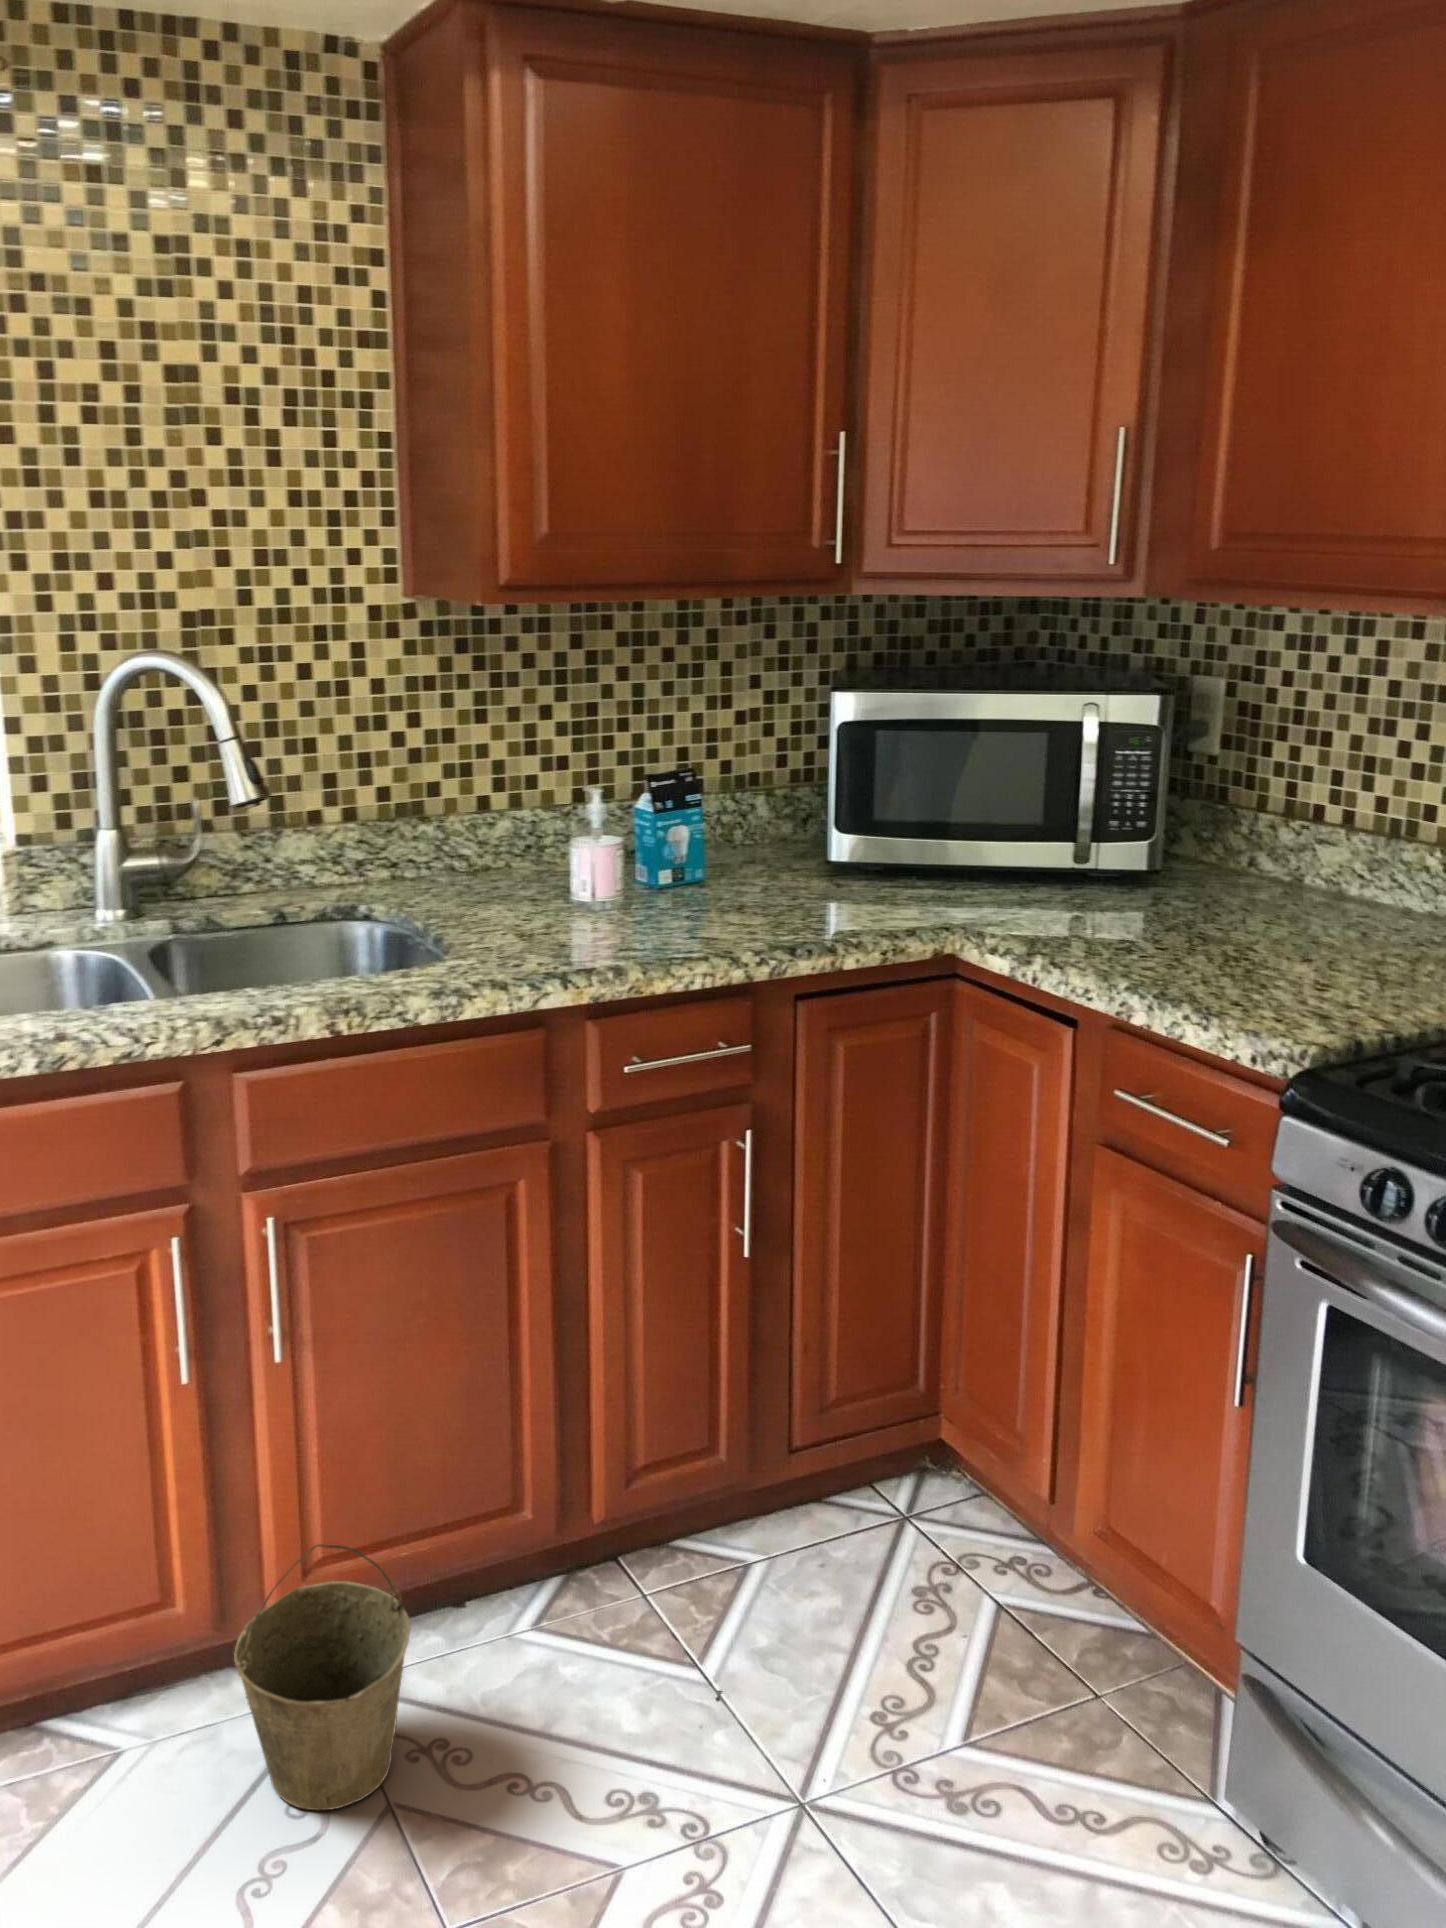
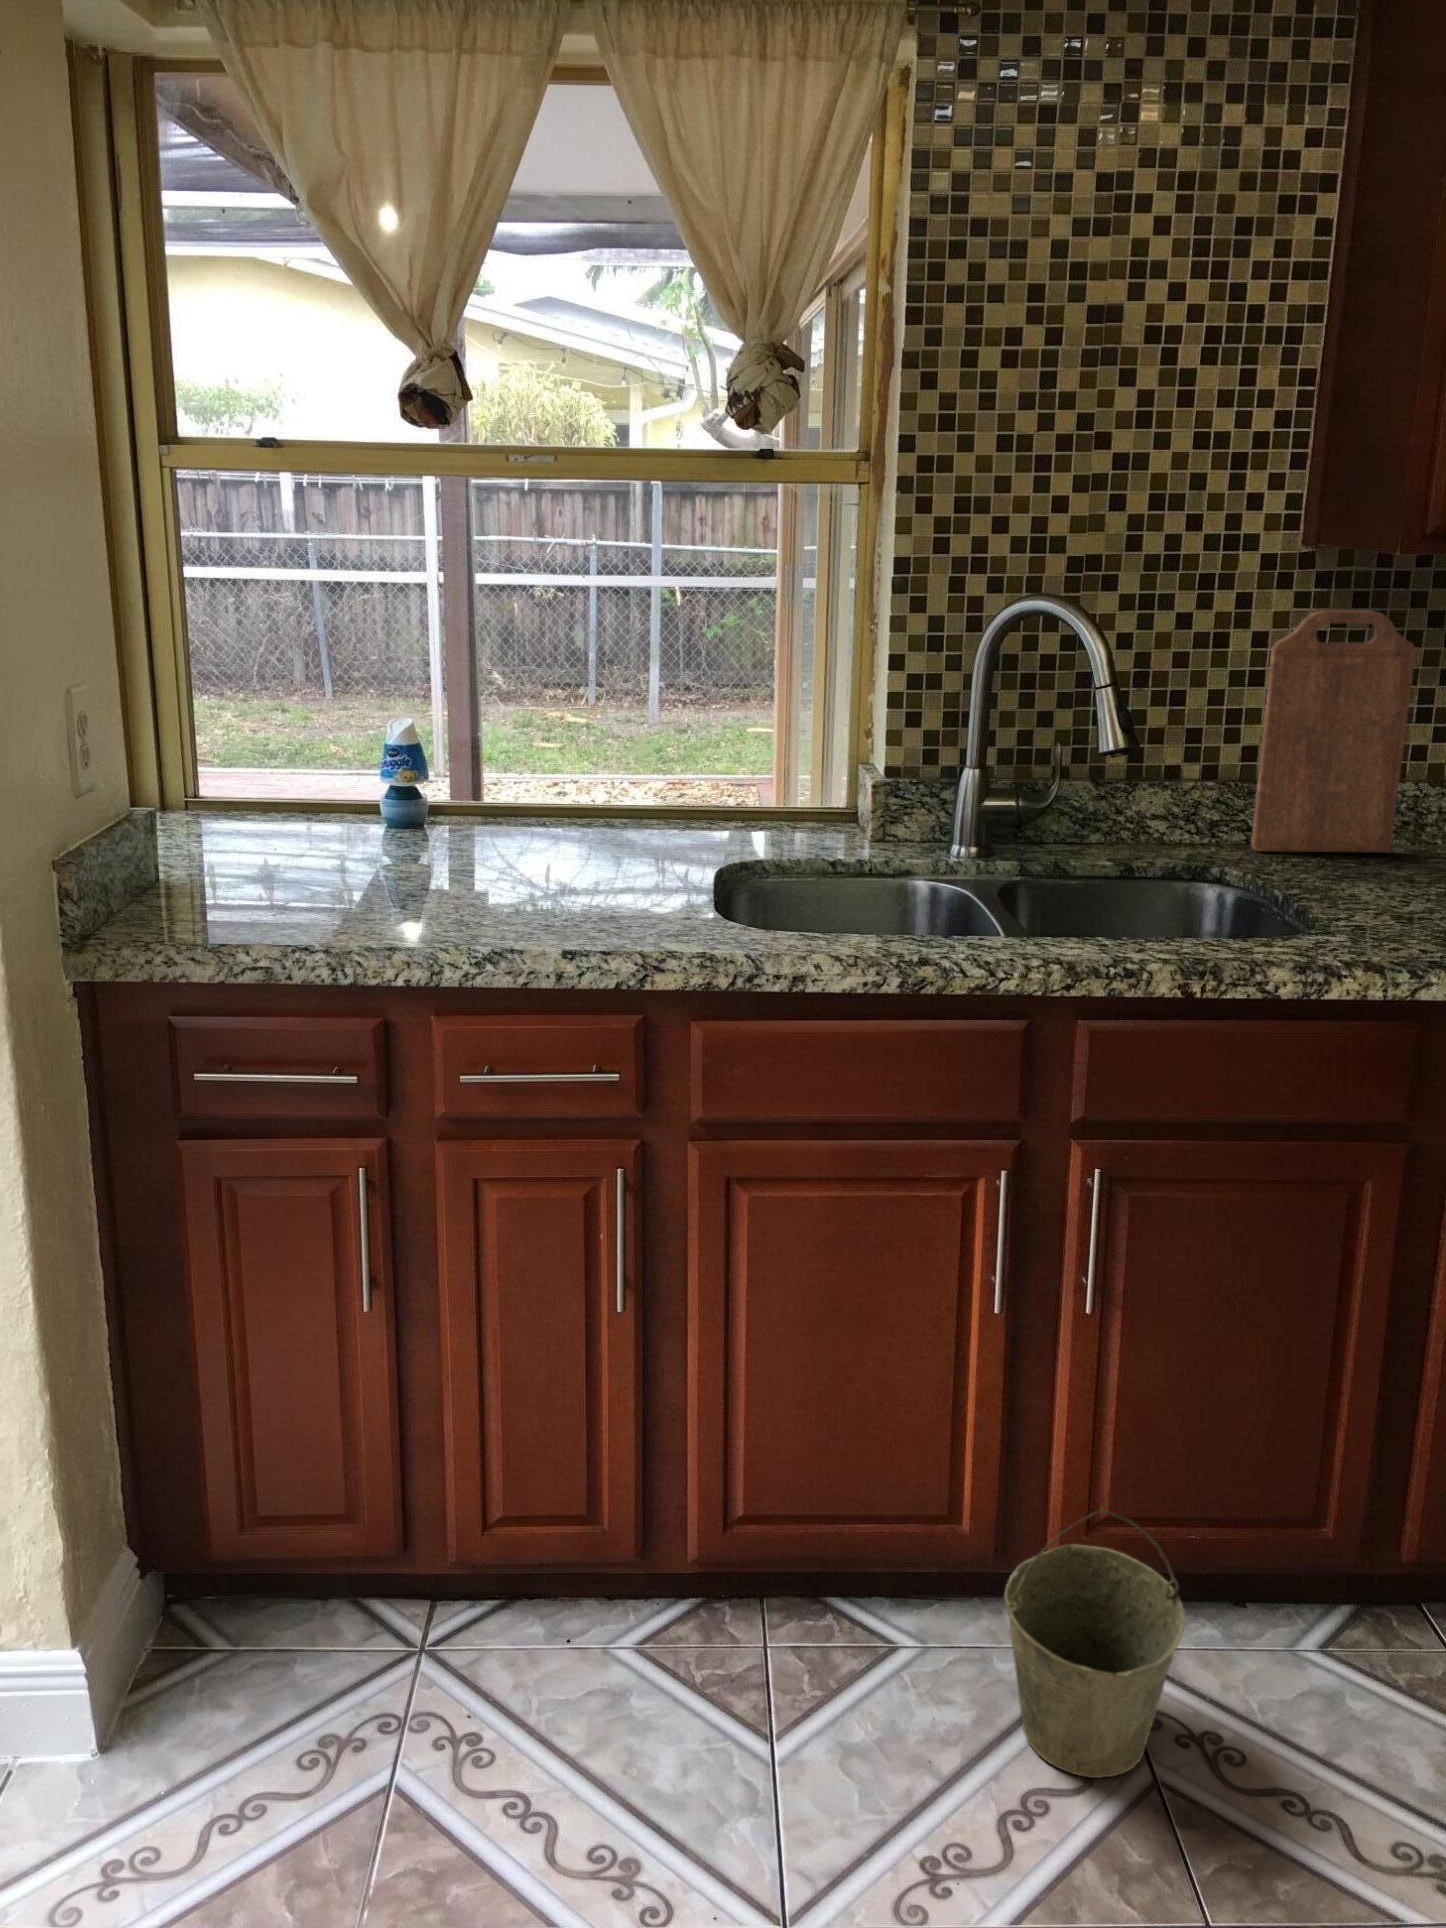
cutting board: none [387,653,520,885] -> present [1251,610,1416,852]

